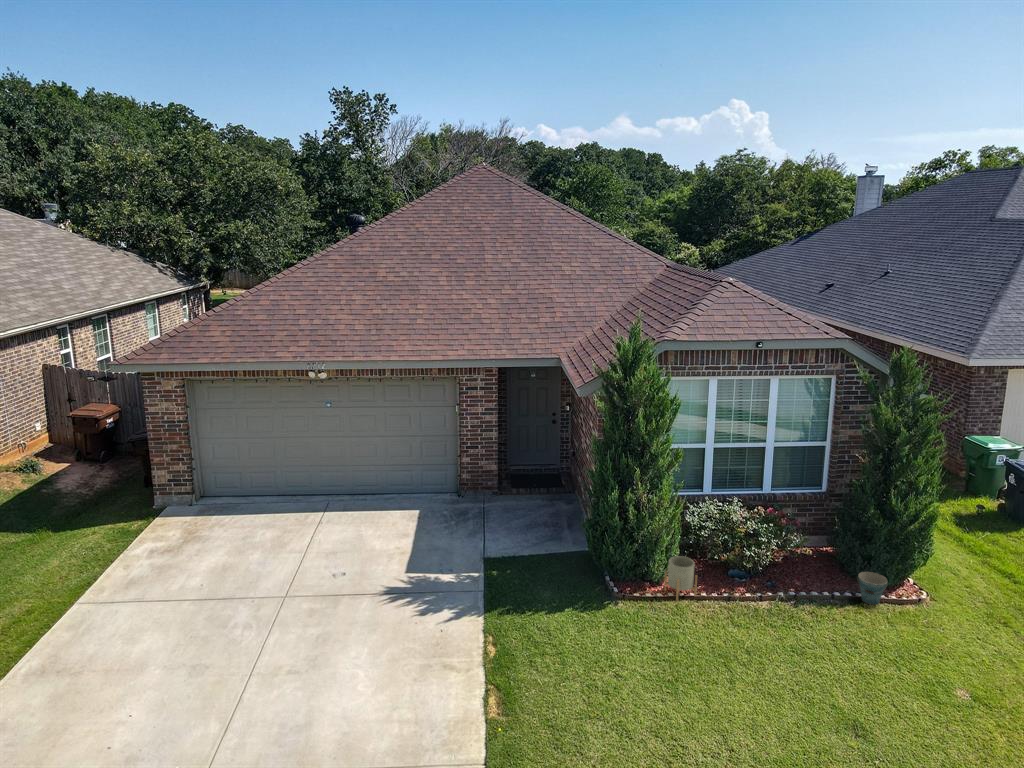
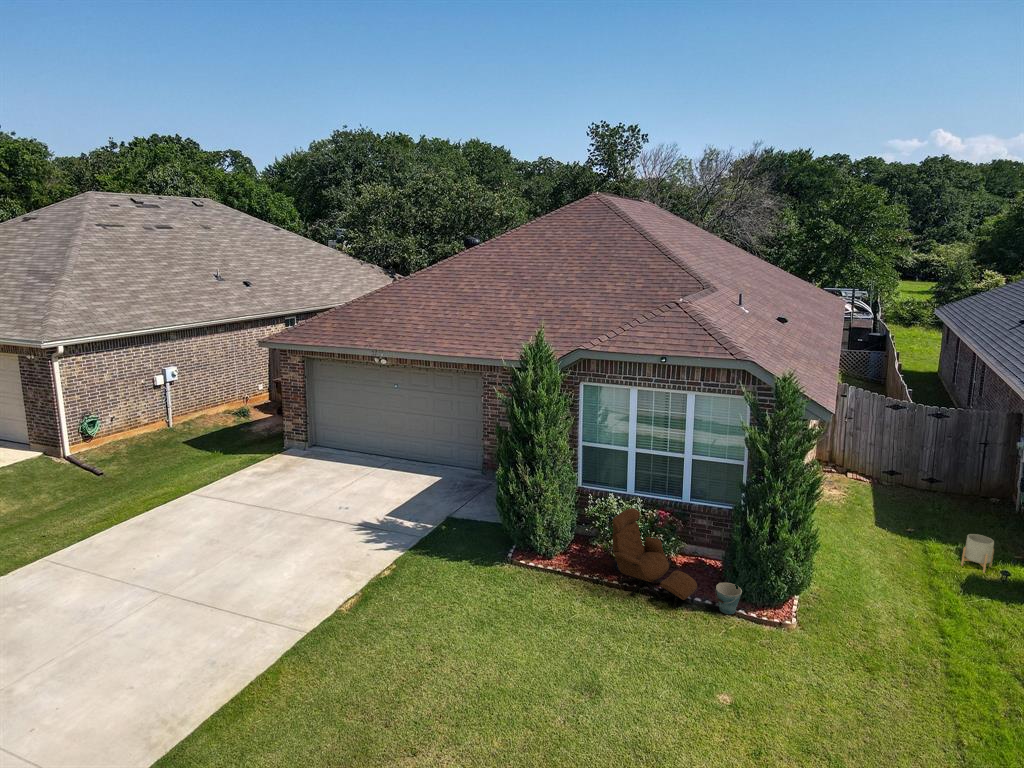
lounge chair: none [748,511,839,611] -> present [612,508,697,608]
planter: present [664,556,697,600] -> present [961,534,994,573]

